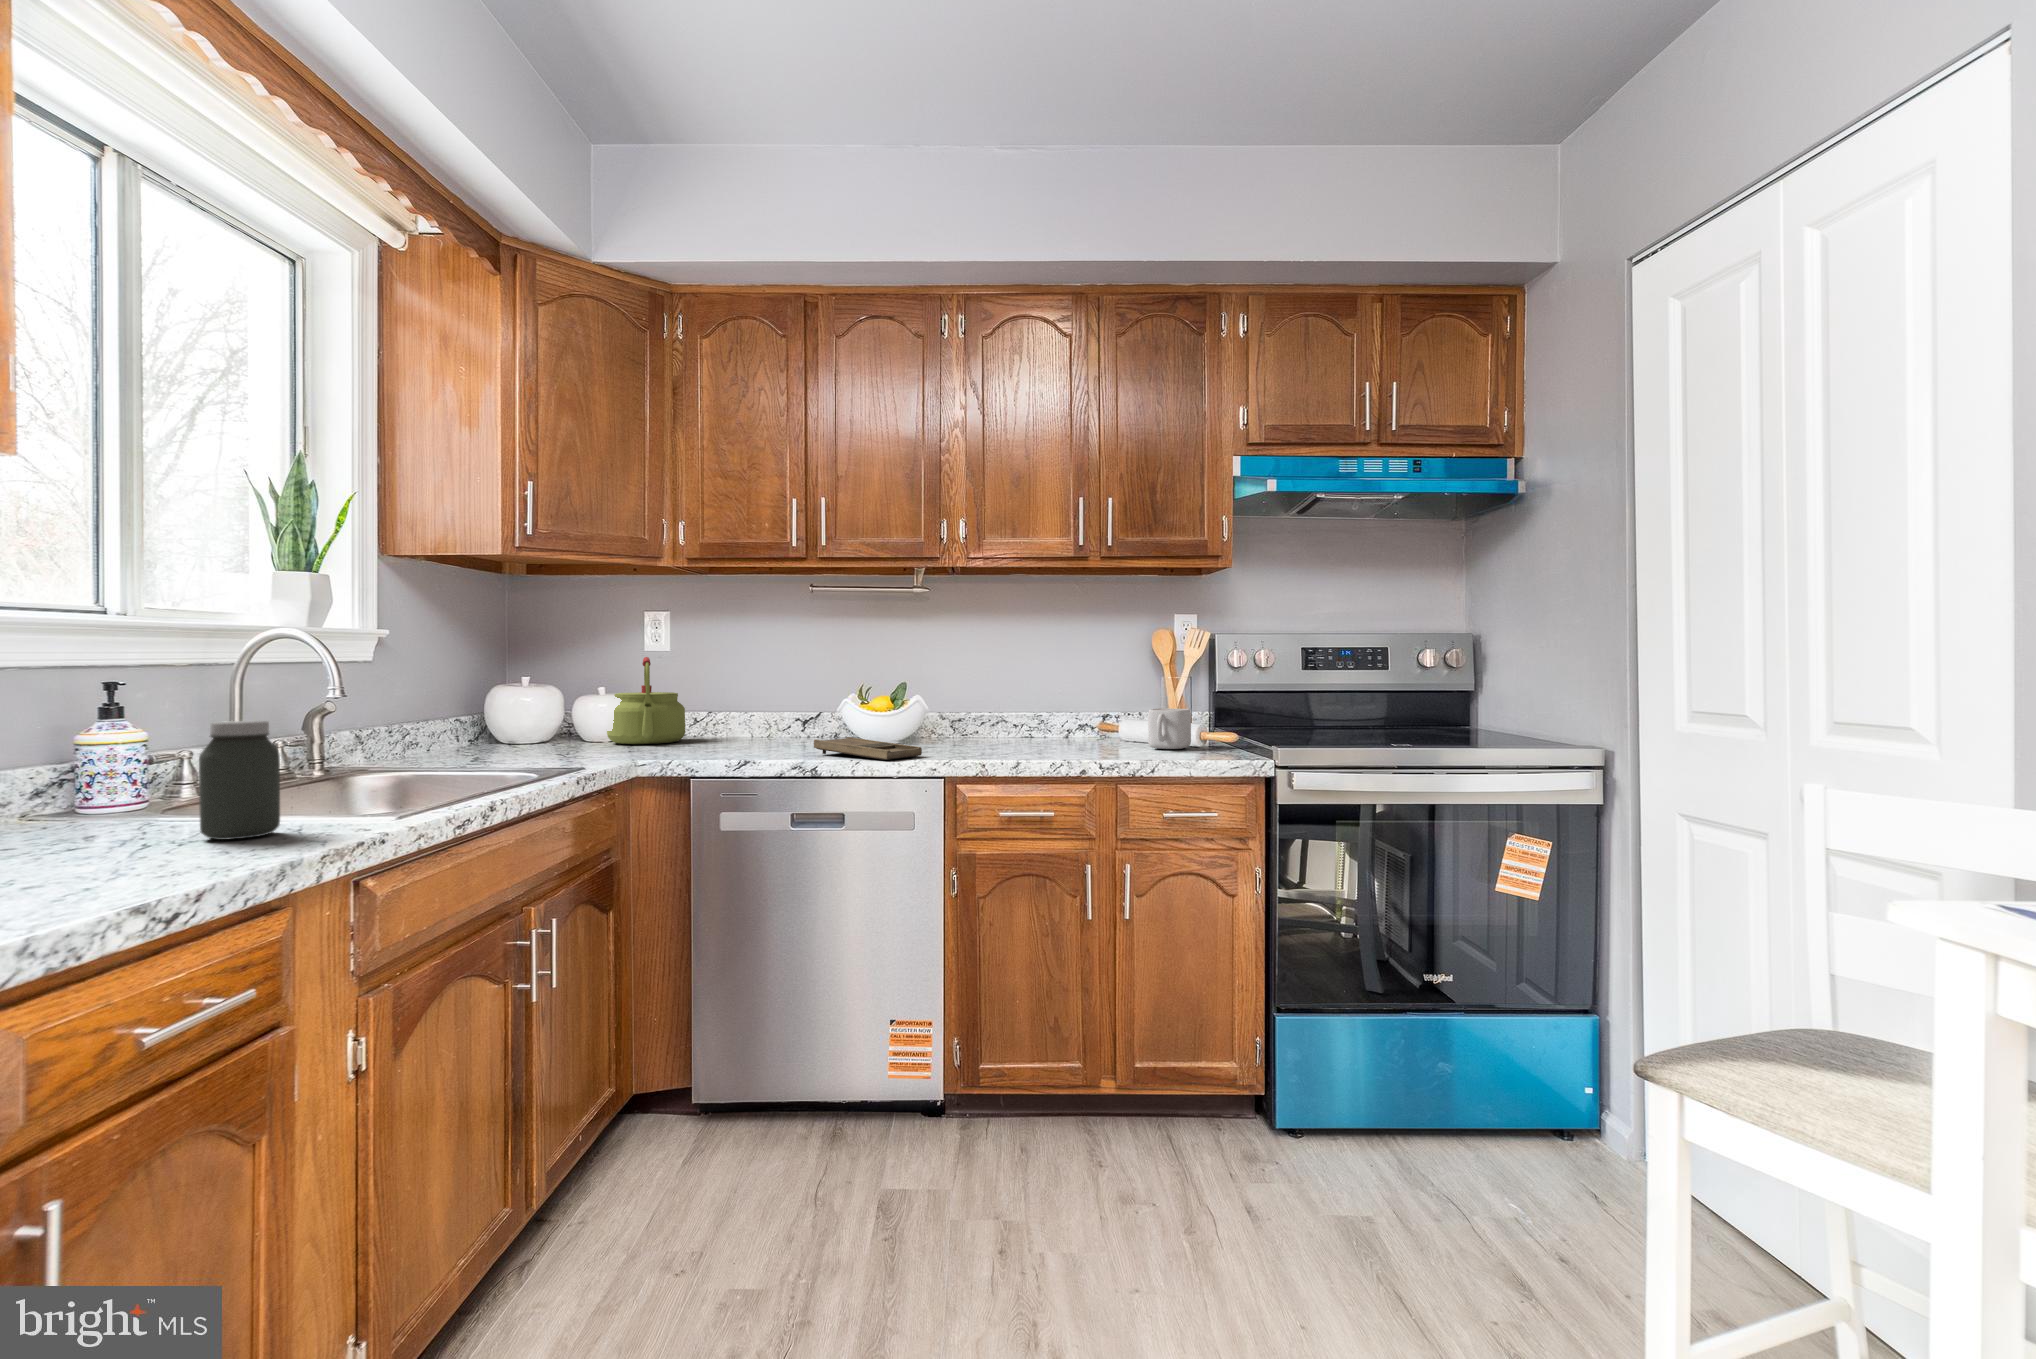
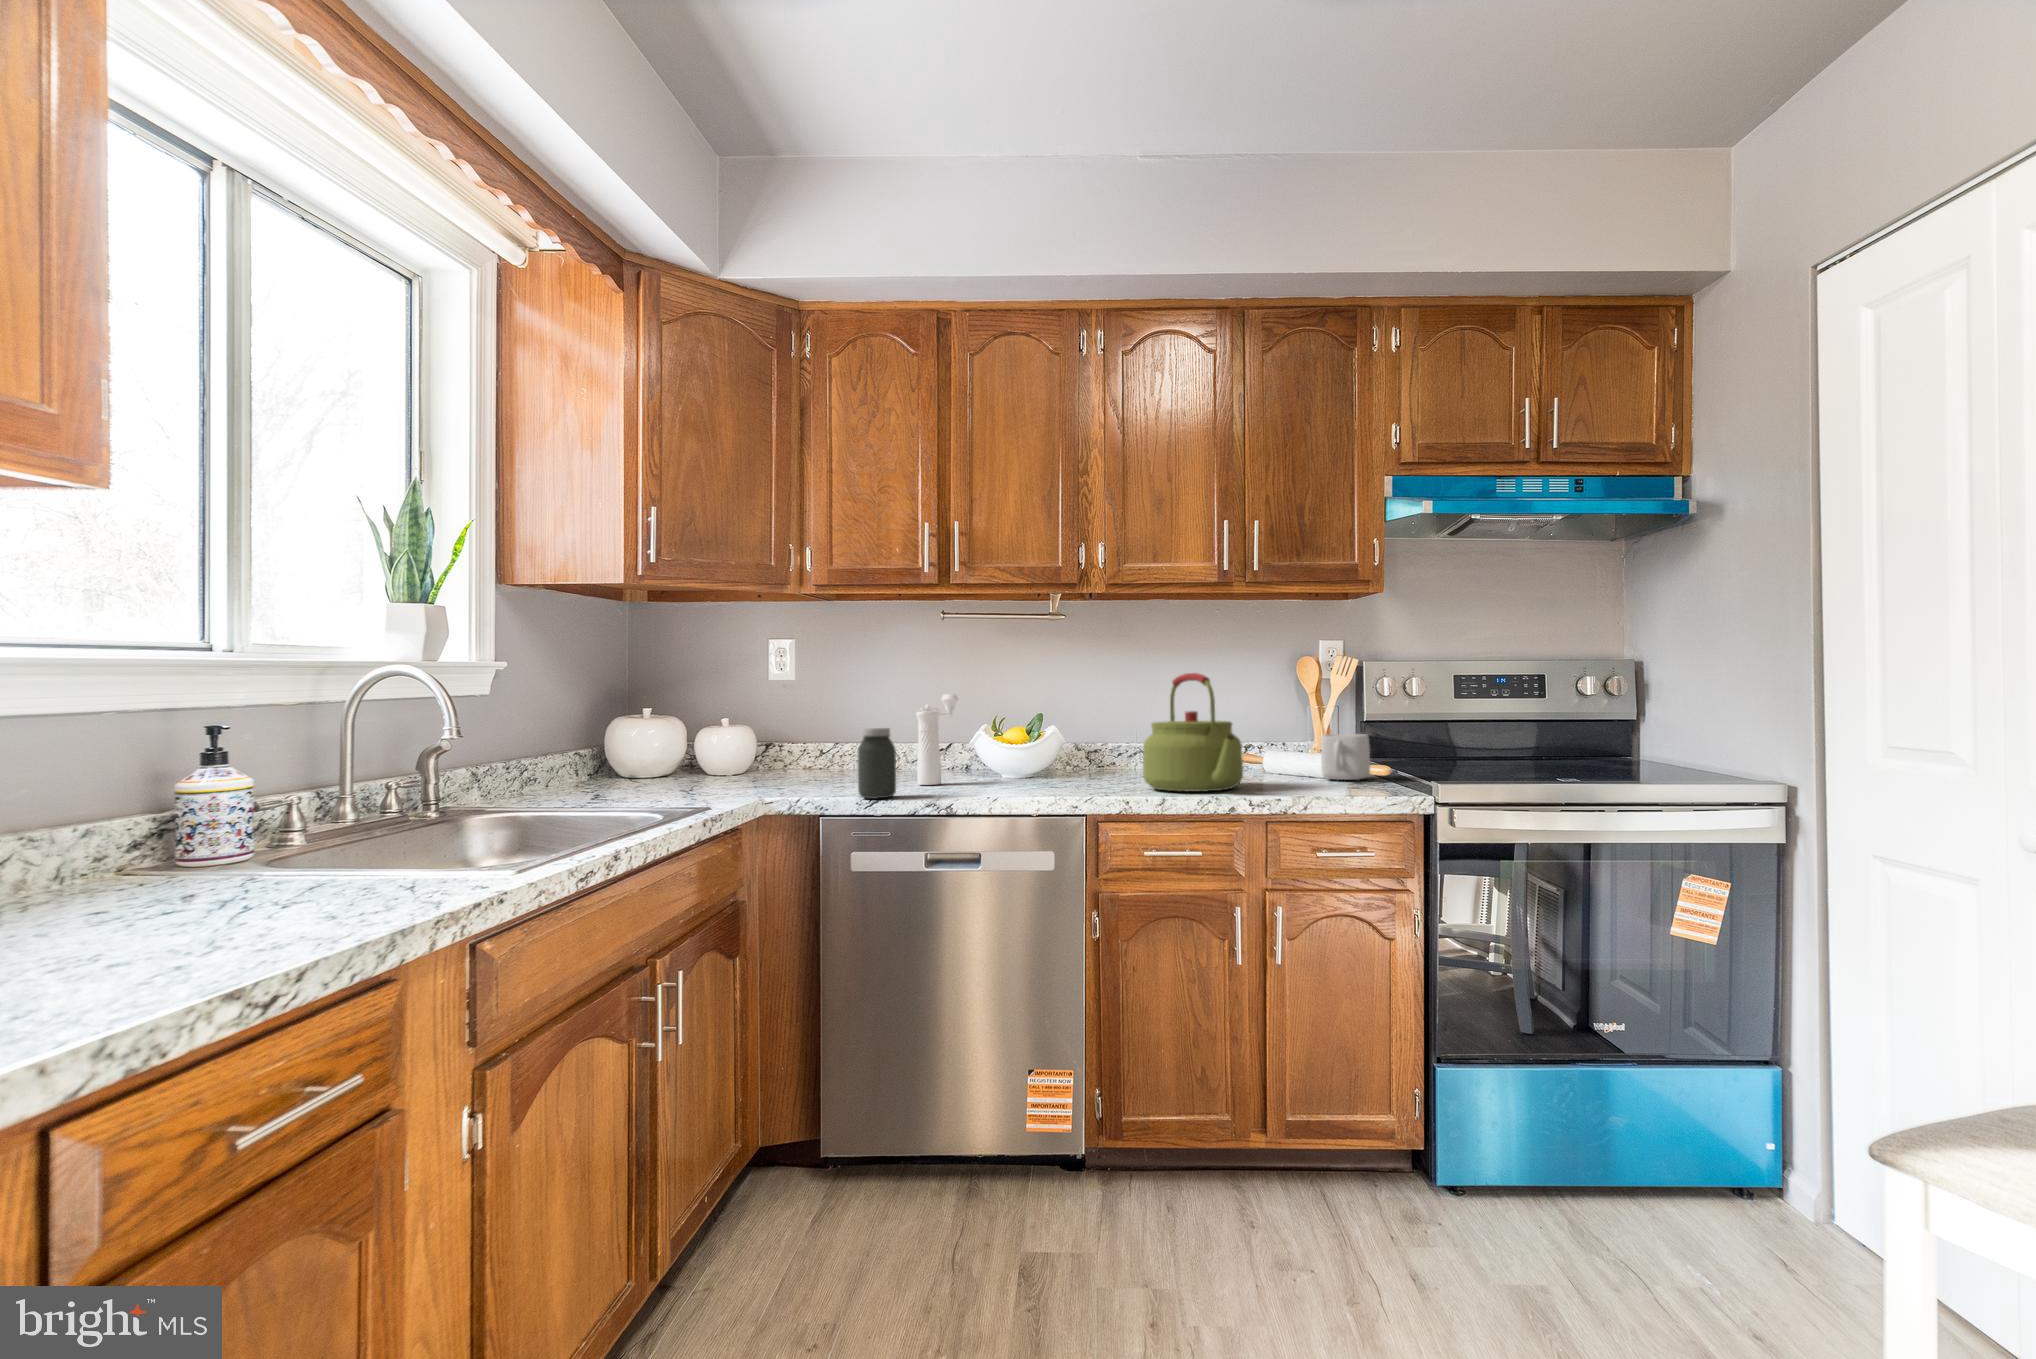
kettle: present [607,657,685,744] -> present [1143,673,1243,791]
pepper mill: none [787,666,830,749] -> present [916,694,959,785]
jar: present [199,721,280,840] -> present [858,728,896,799]
tray: present [814,737,922,760] -> none [949,771,1070,795]

